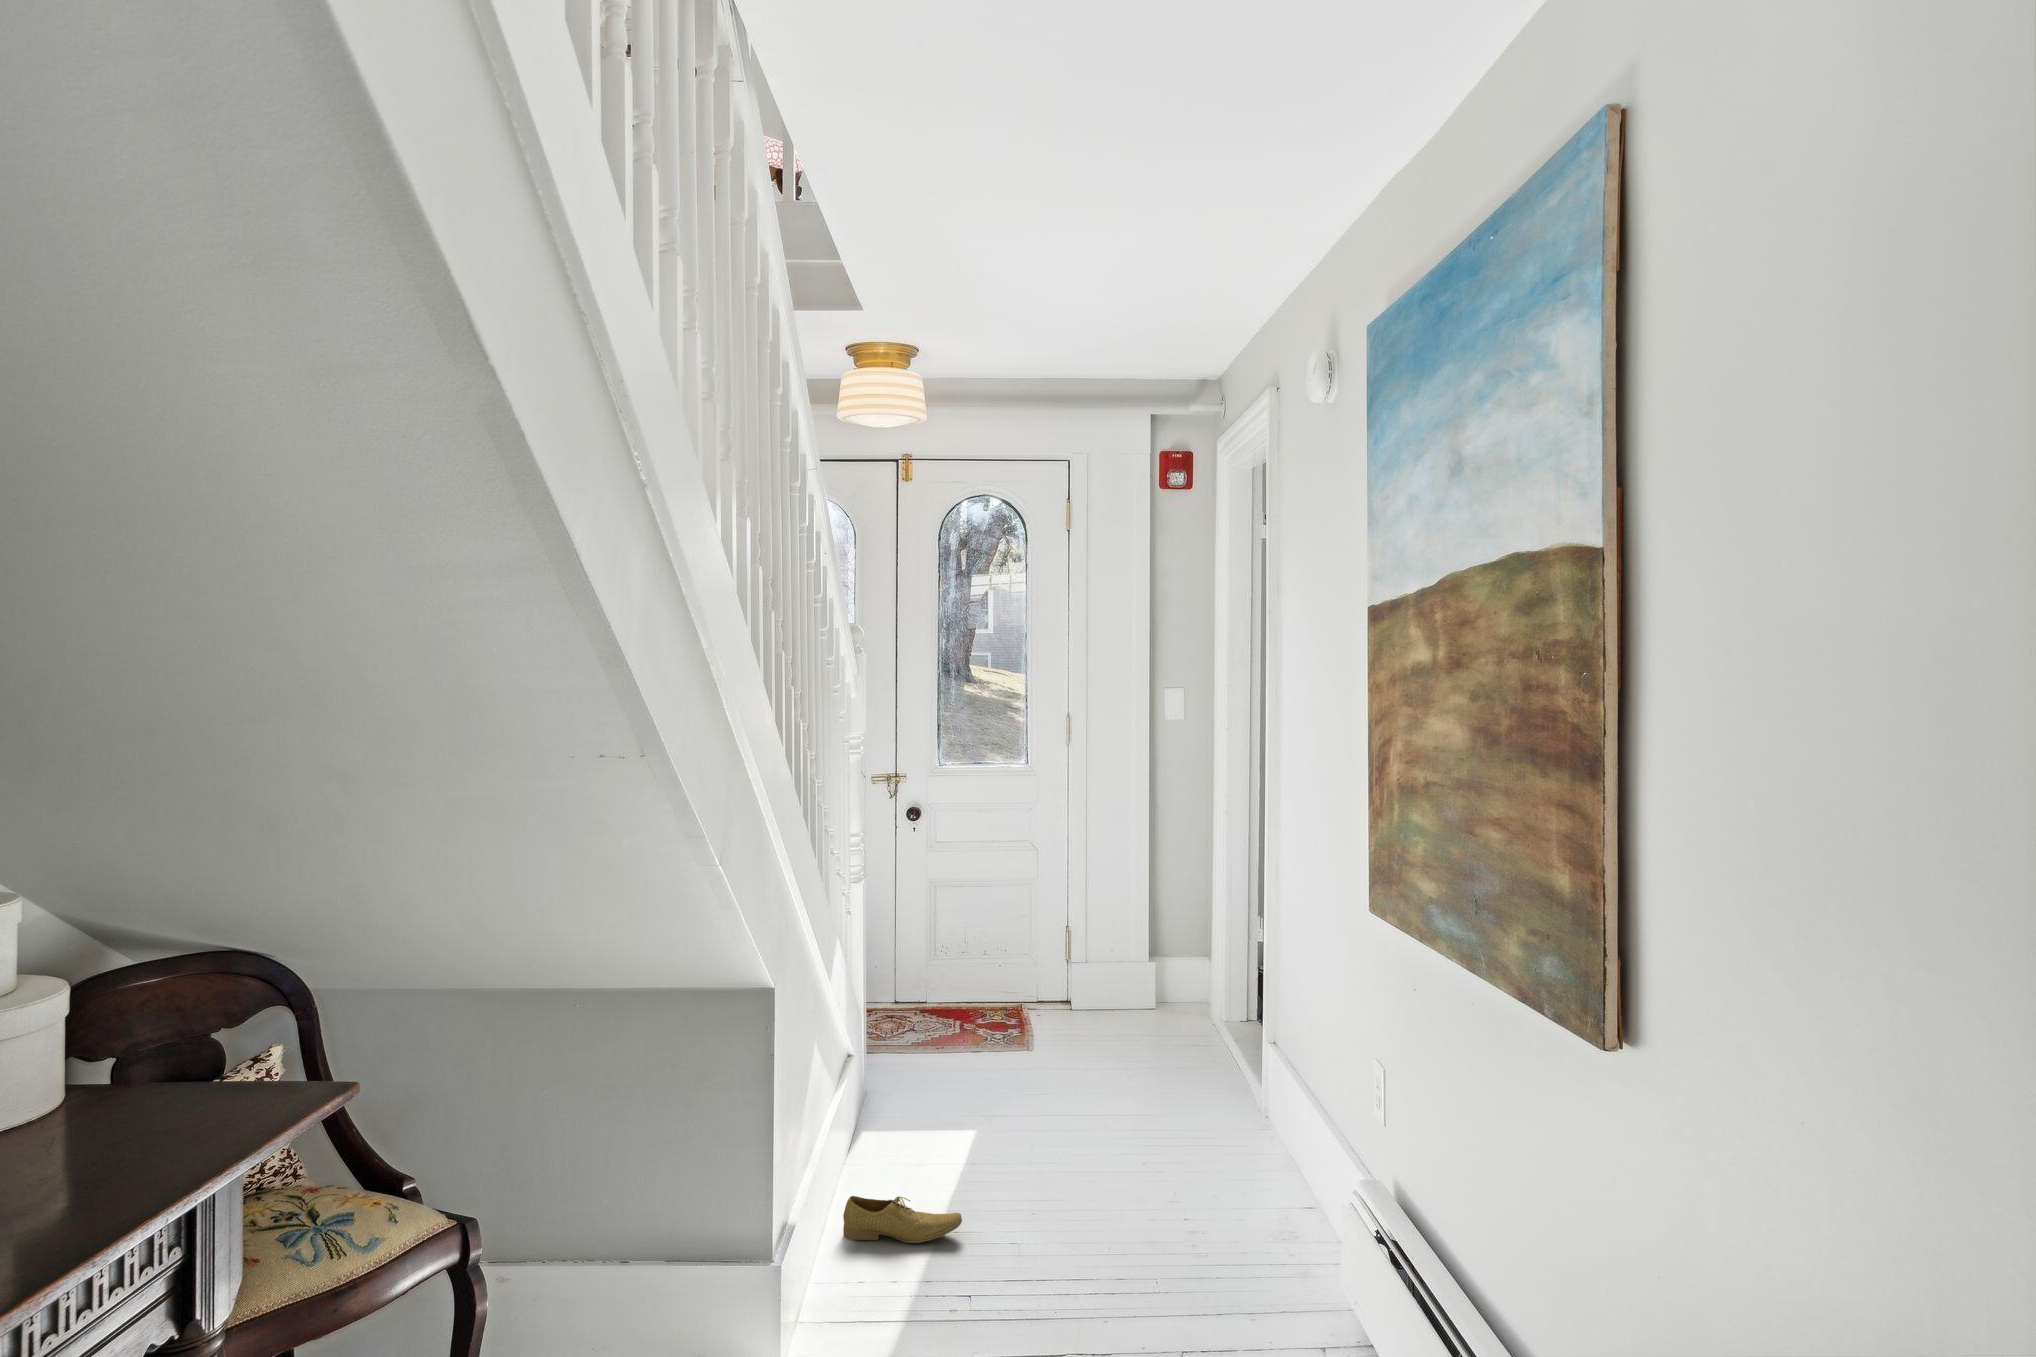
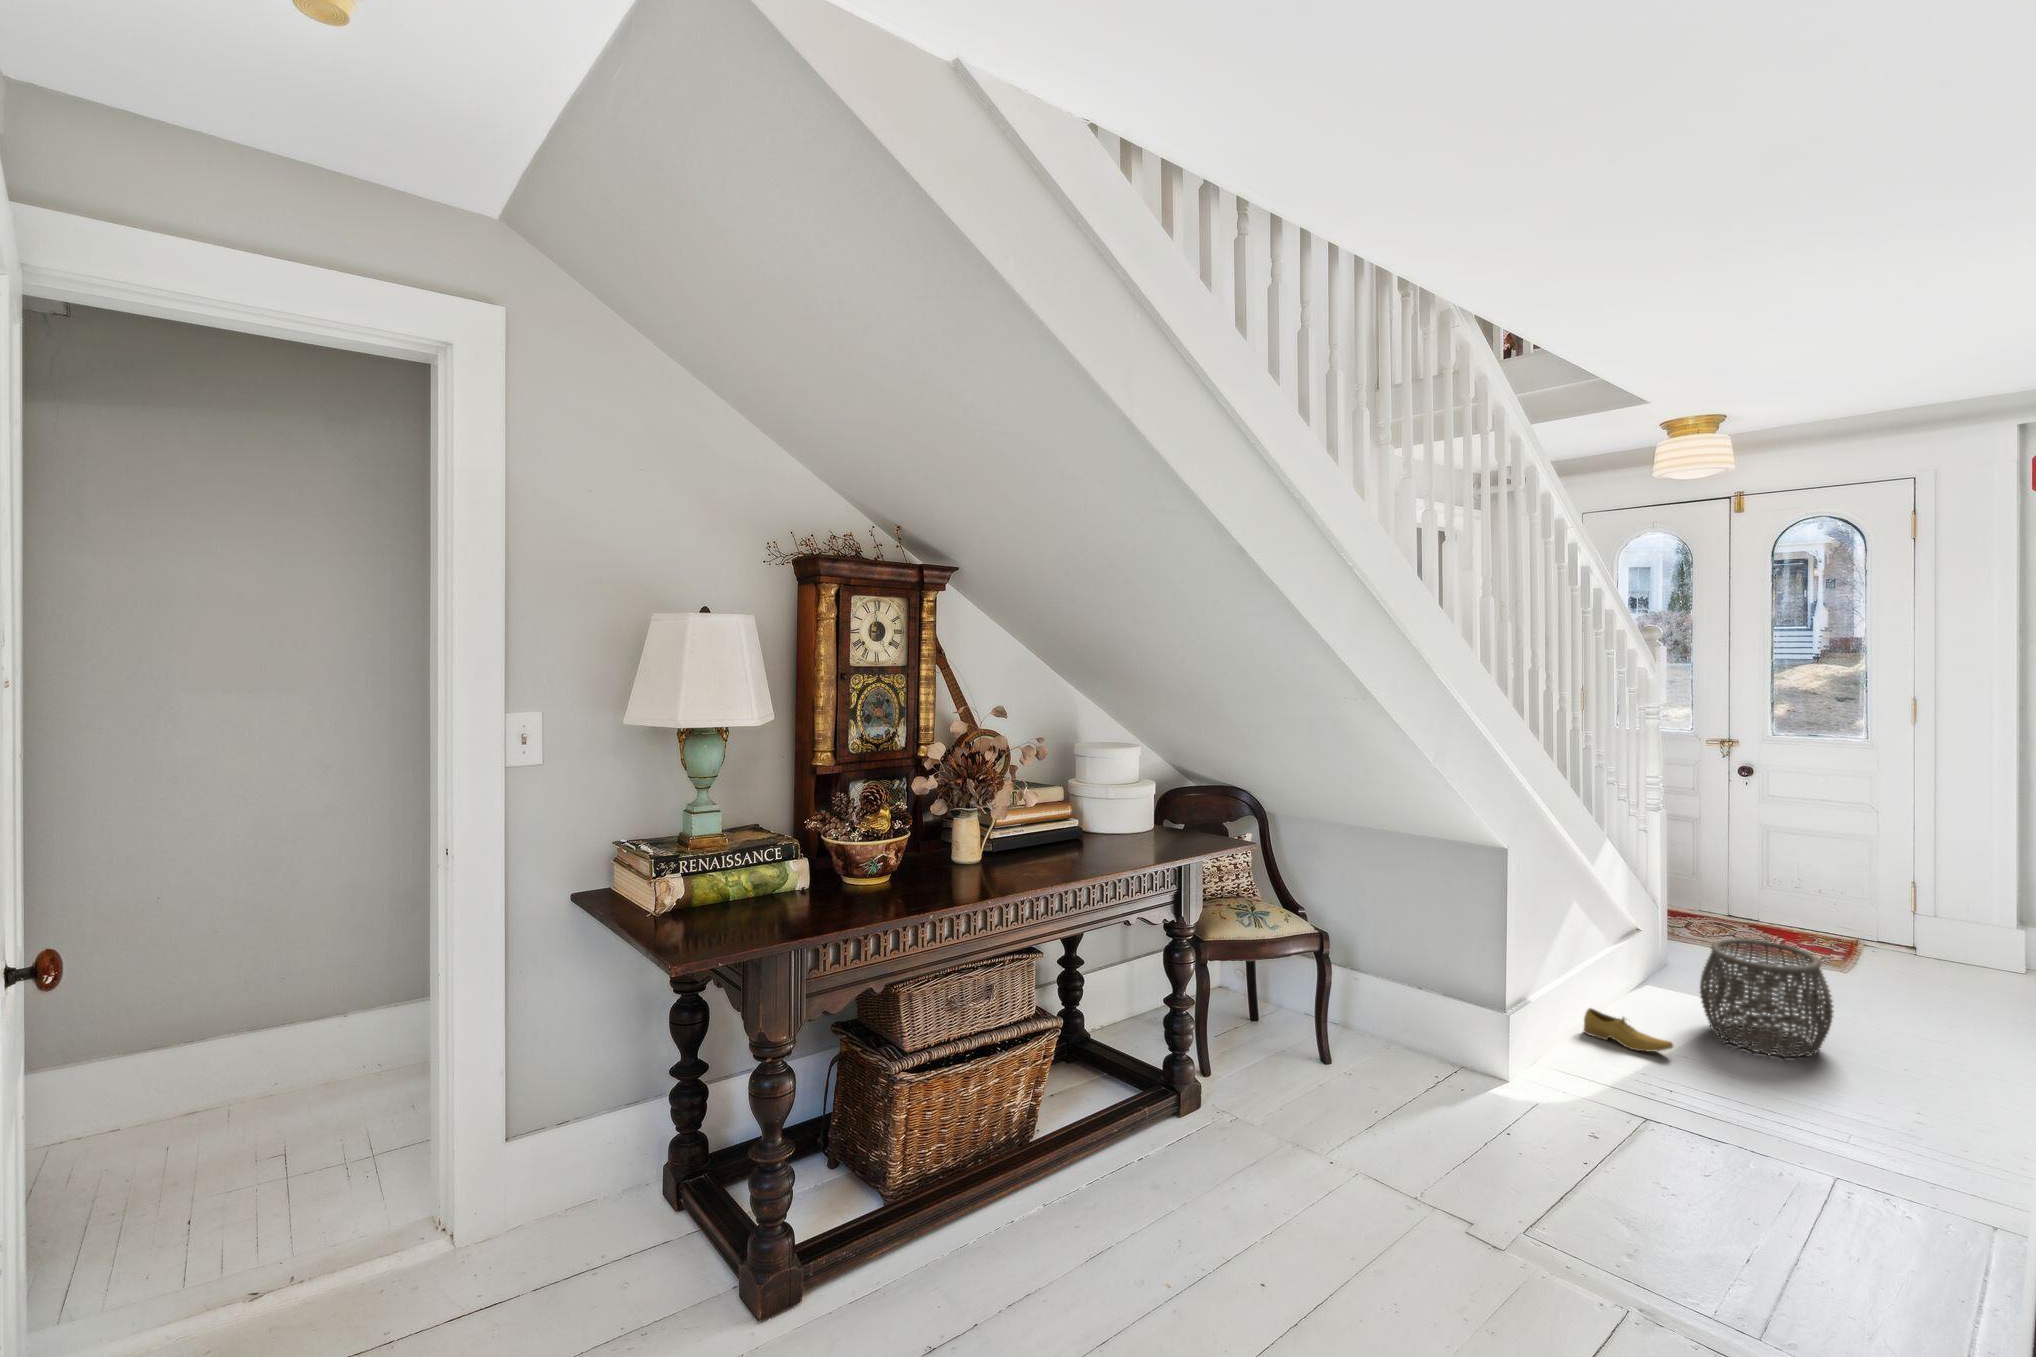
woven basket: none [958,1034,1097,1191] -> present [1700,939,1833,1058]

